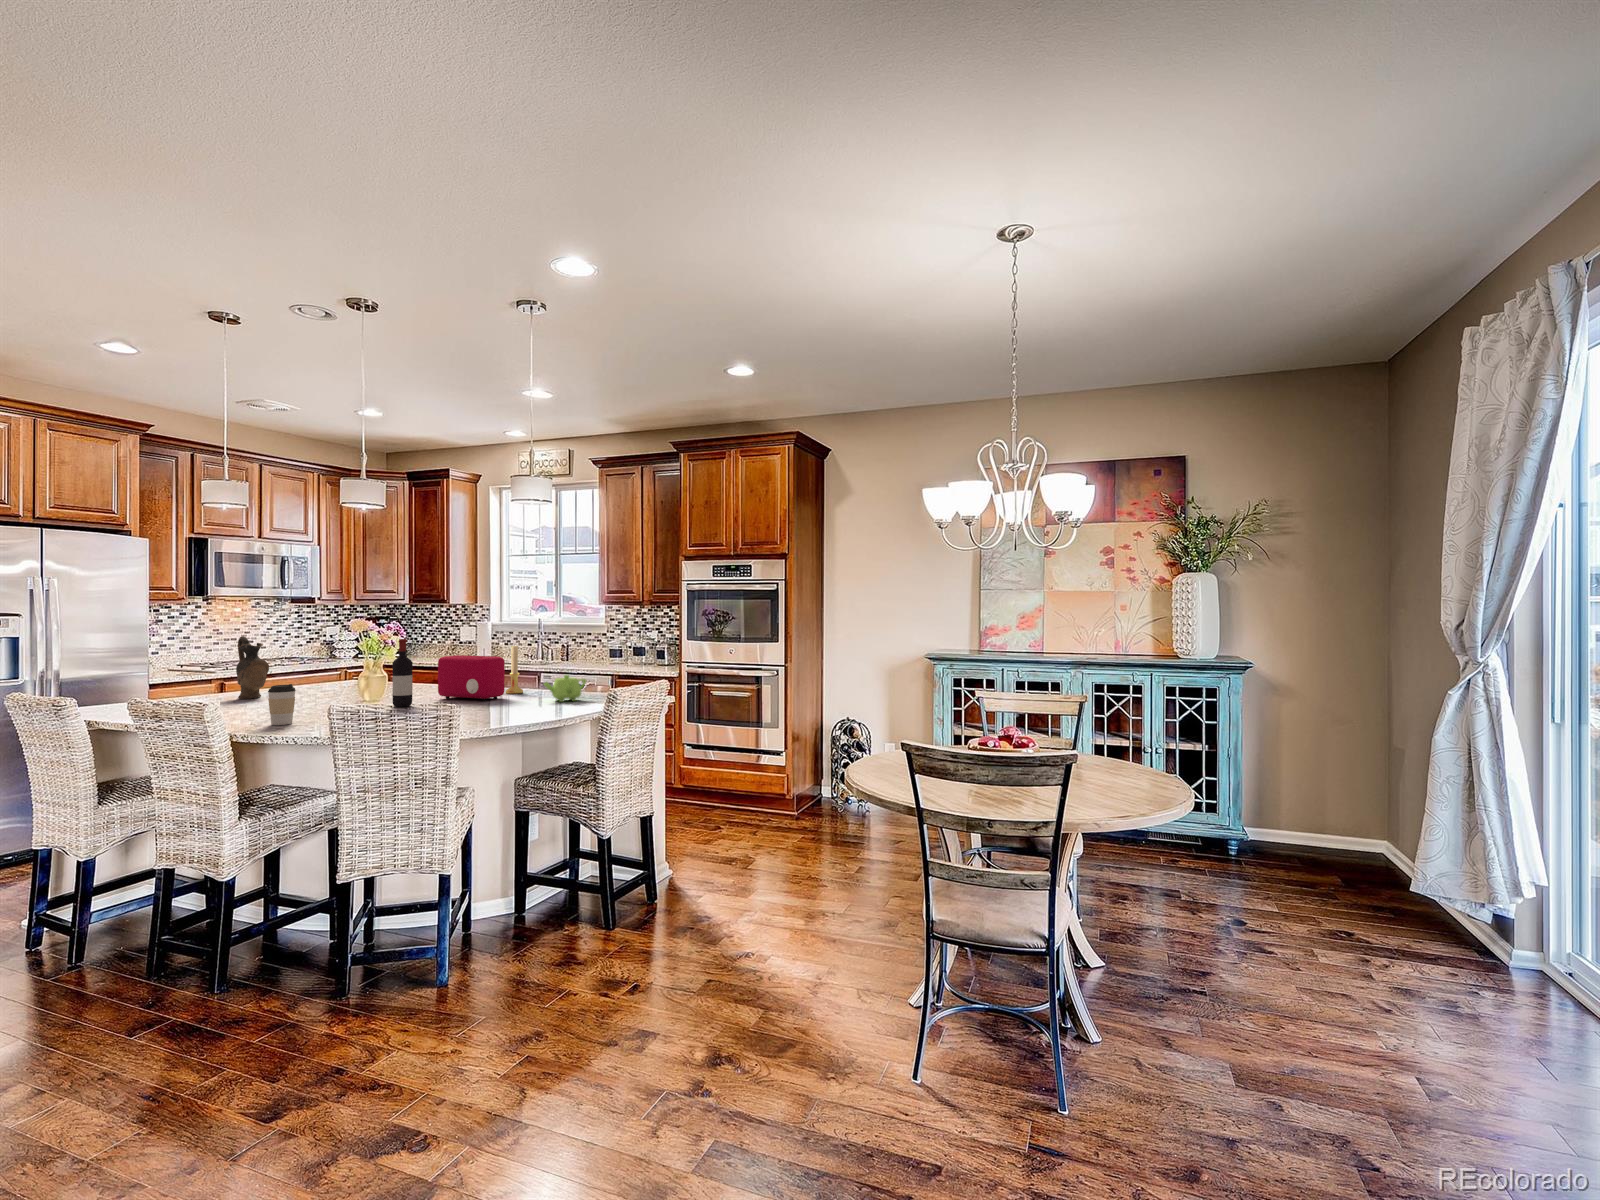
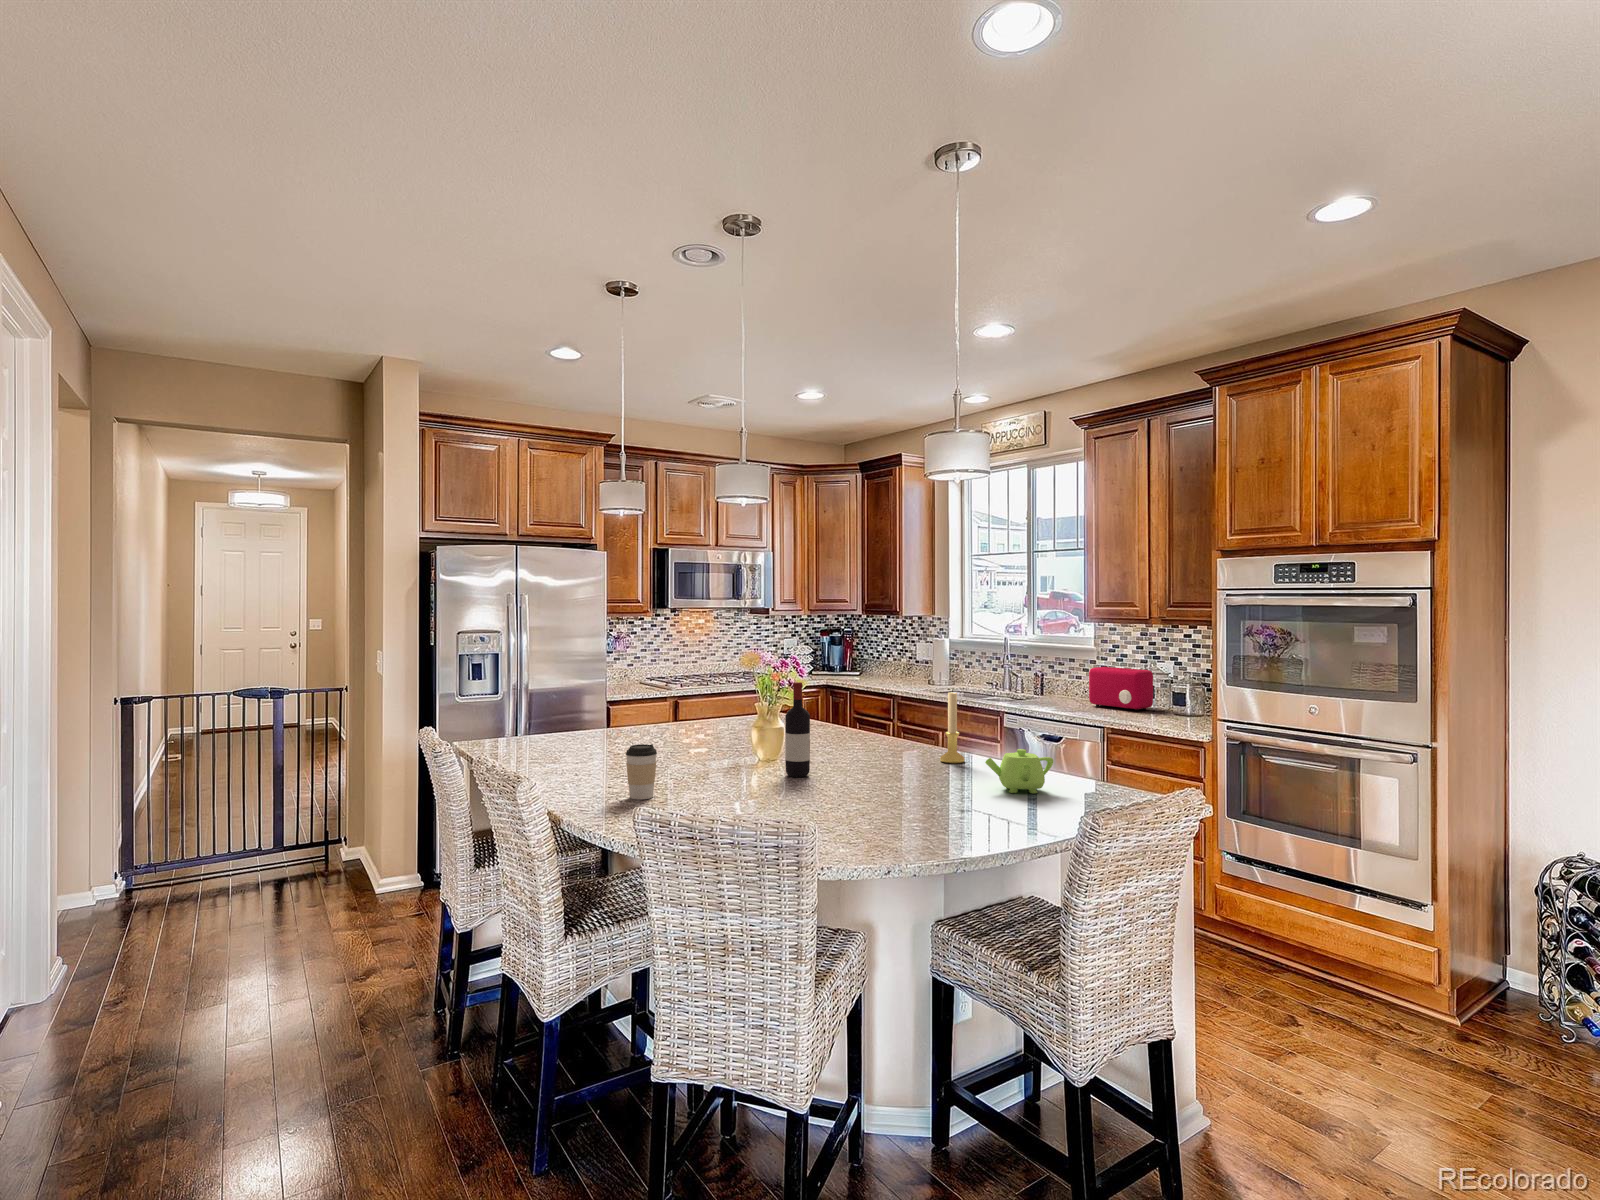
ceramic pitcher: present [236,636,269,699] -> none [646,664,678,738]
toaster: present [438,655,505,701] -> present [1089,667,1153,711]

